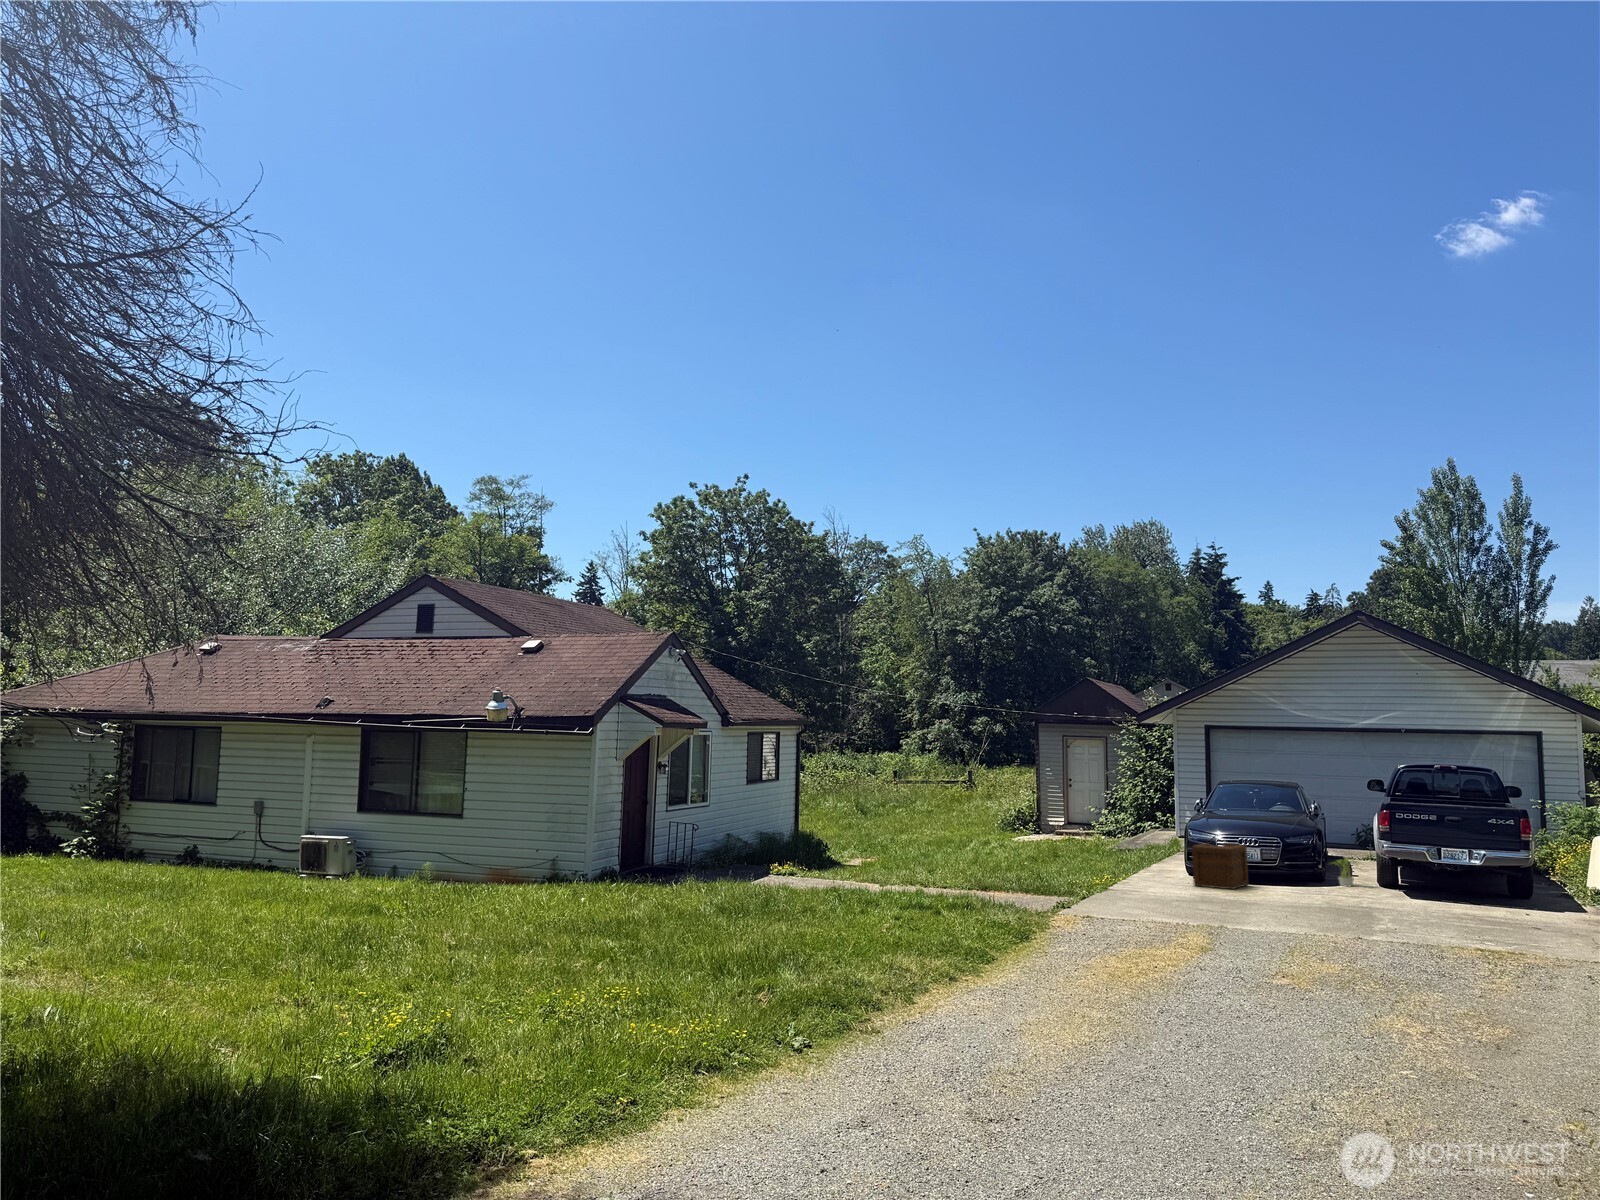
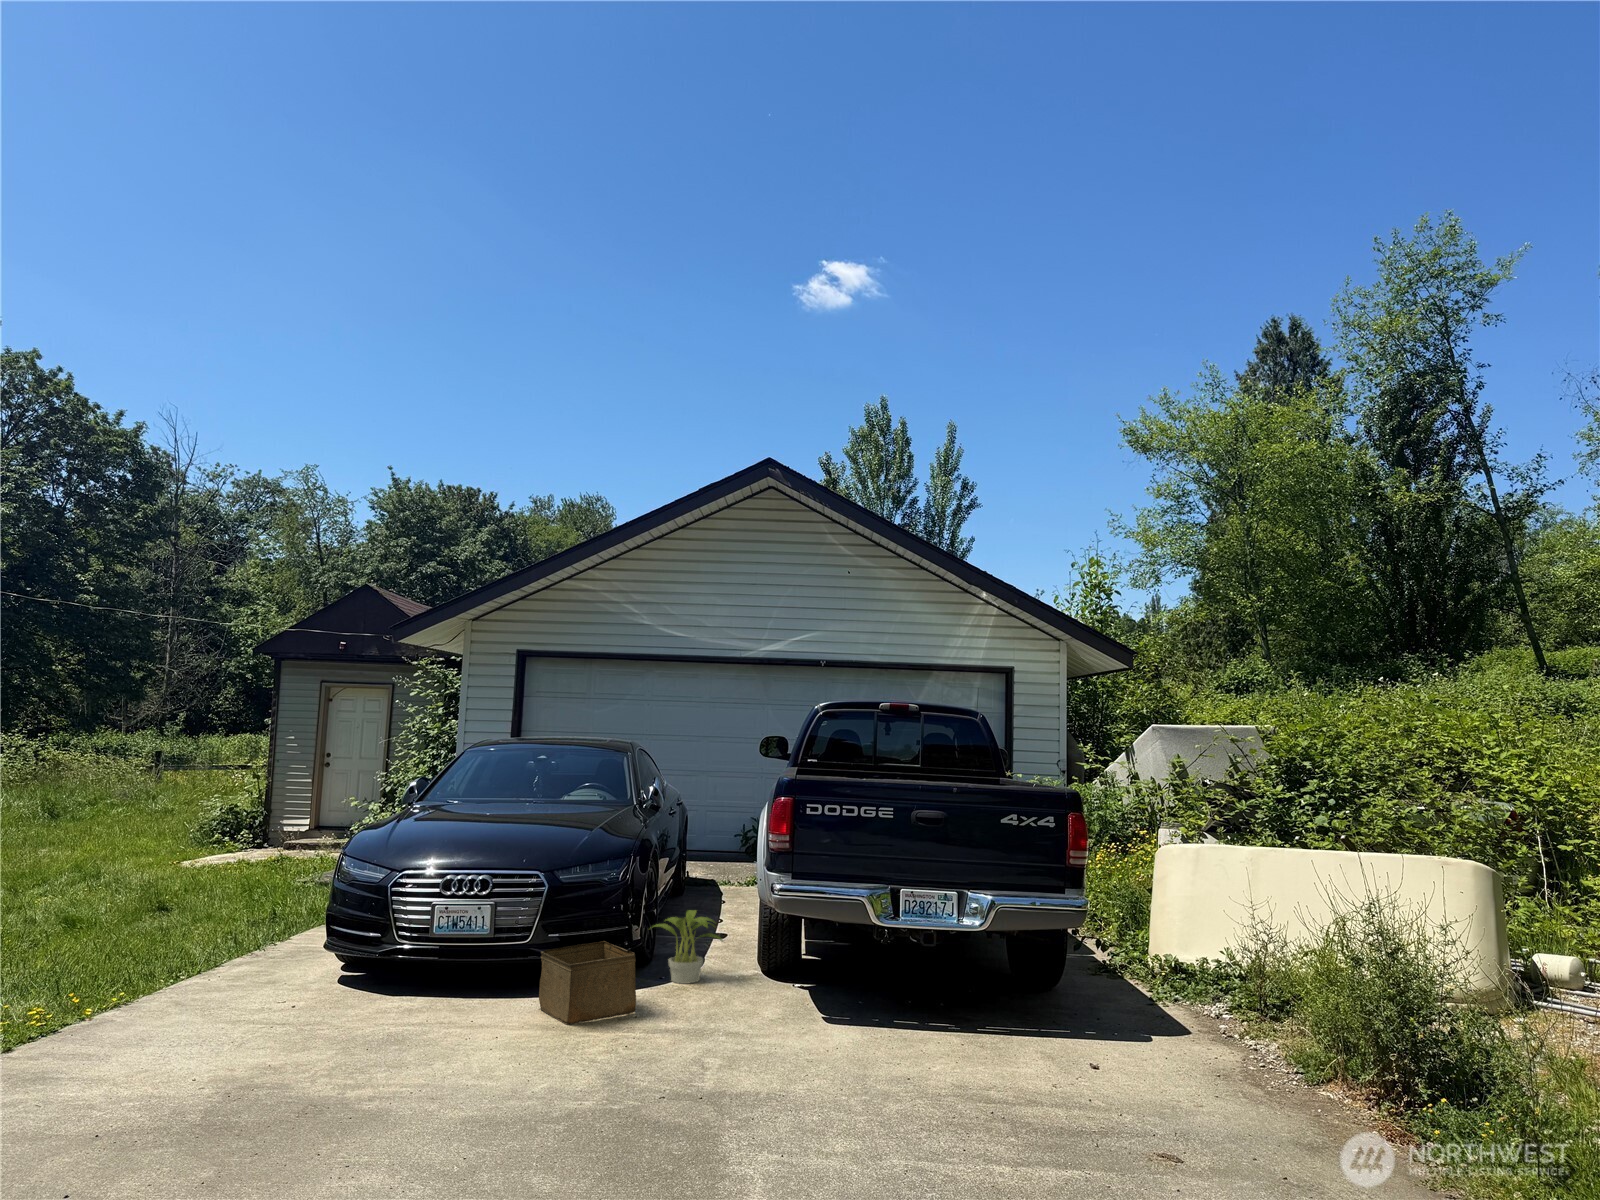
wooden crate: present [1192,843,1248,889] -> none [260,893,439,1039]
storage bin: none [1289,866,1331,891] -> present [539,941,636,1024]

